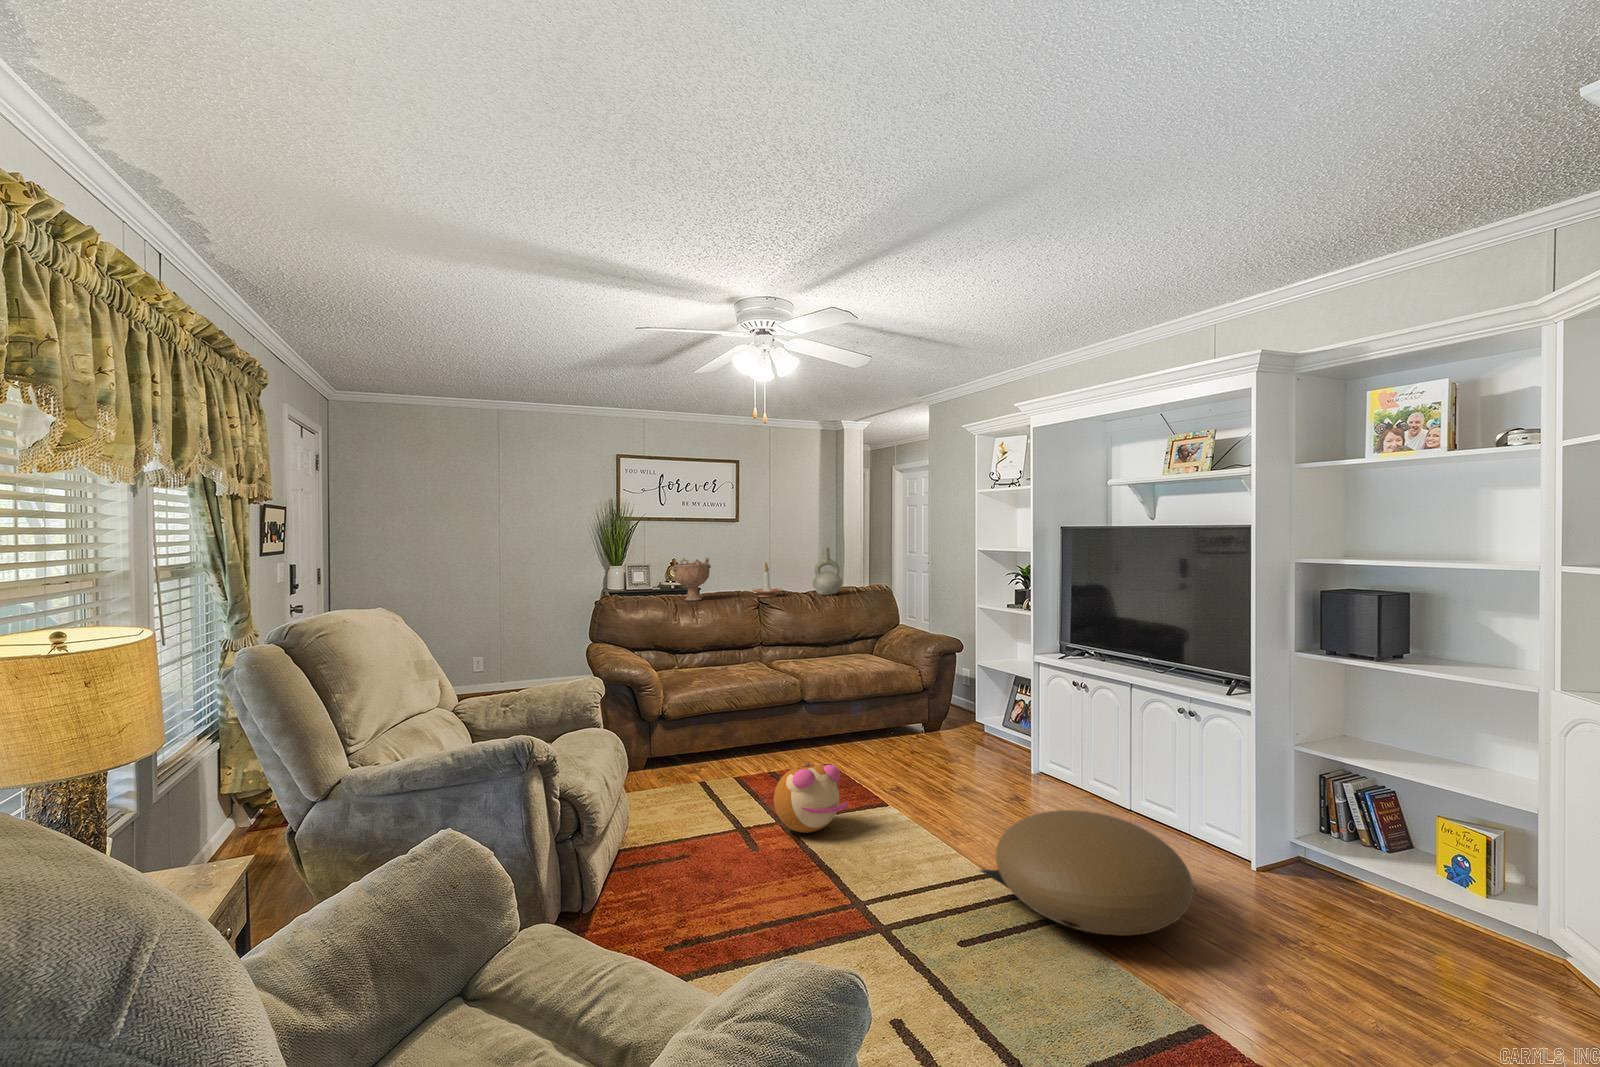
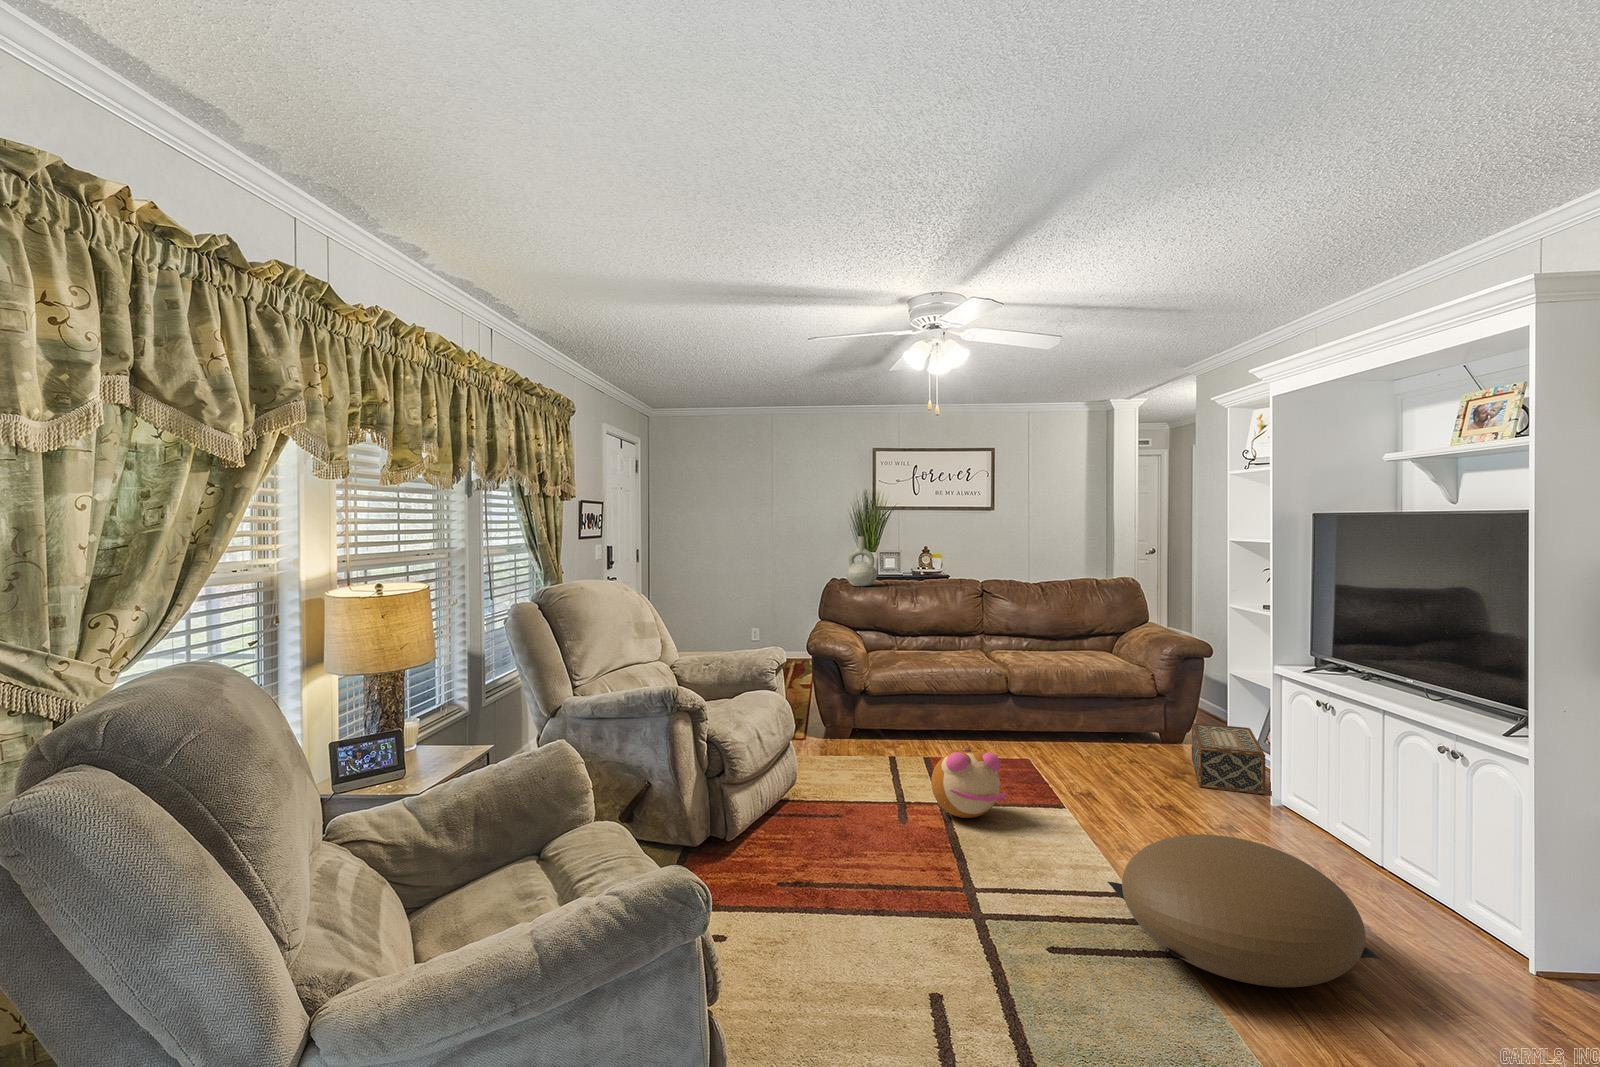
decorative vase: present [813,547,842,595] -> present [846,537,877,586]
decorative bowl: present [672,558,711,601] -> none [901,543,941,586]
candle holder: present [752,563,782,597] -> none [984,550,1018,586]
woven basket: none [955,709,1026,766] -> present [1192,723,1265,794]

